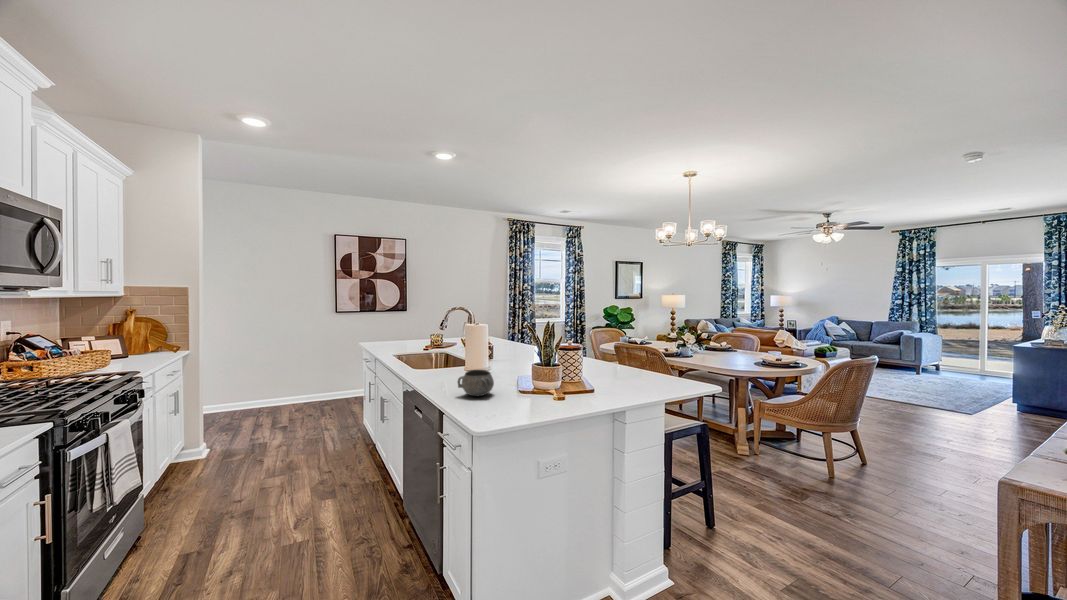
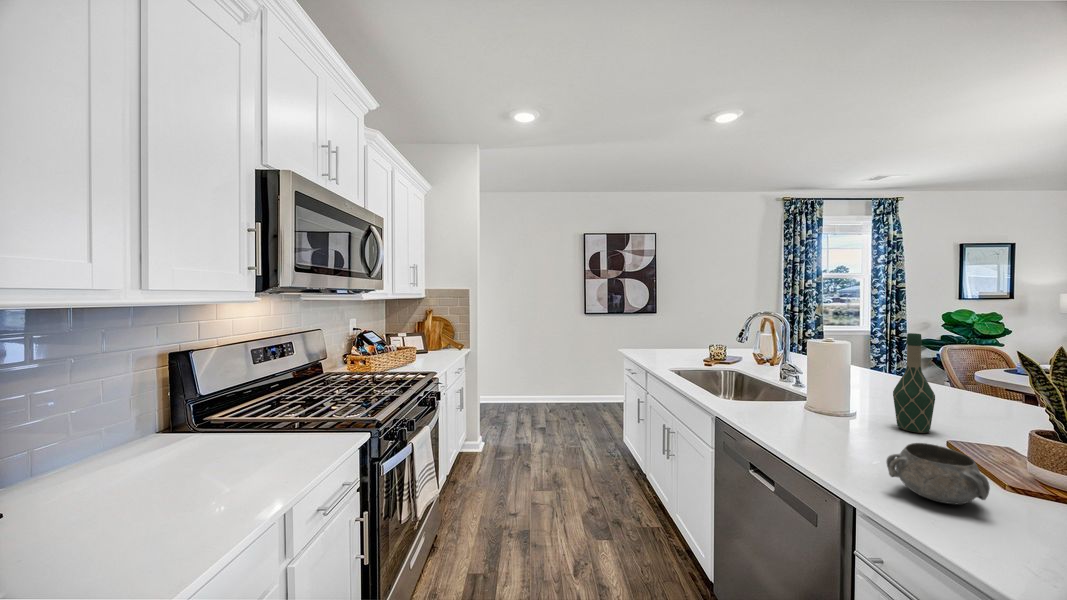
wine bottle: none [498,316,516,372] -> present [893,333,935,433]

